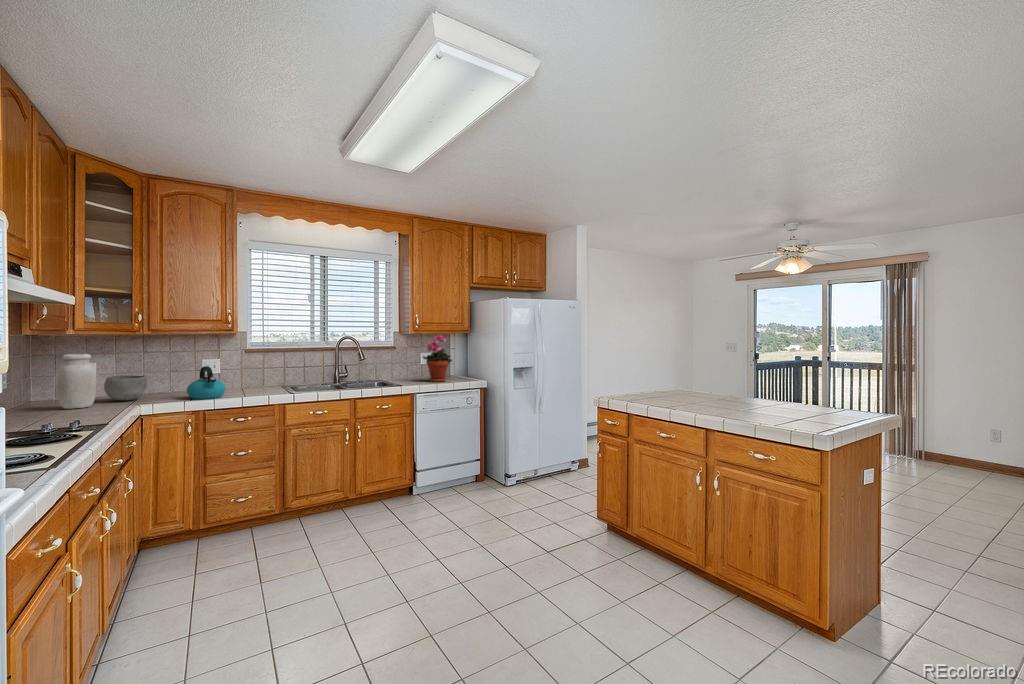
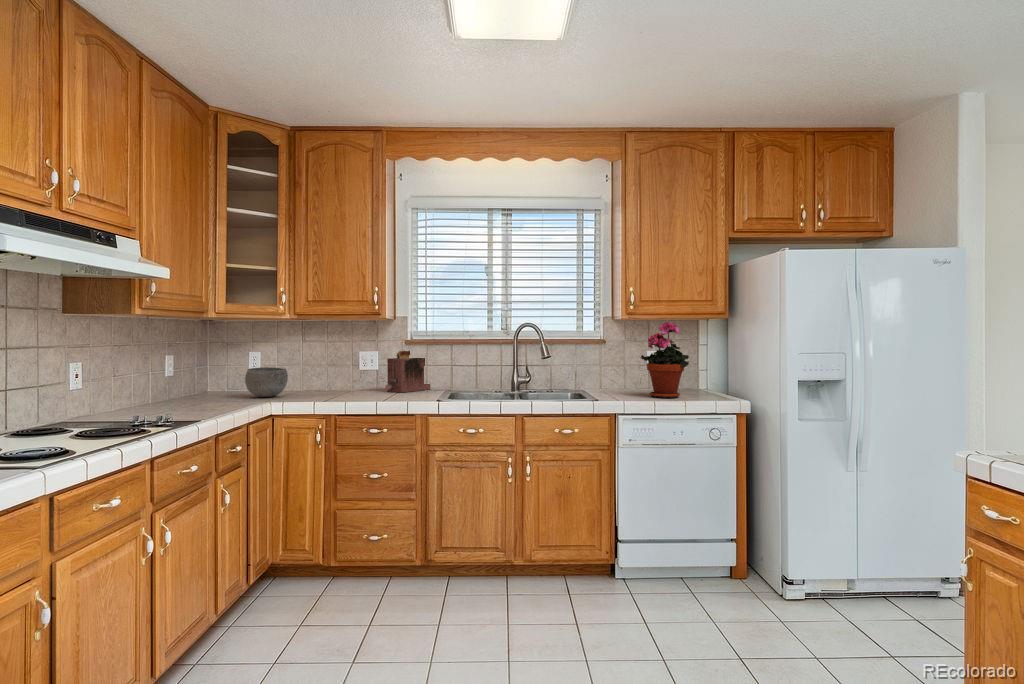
jar: present [57,354,96,409] -> none [191,340,228,402]
toaster: none [231,357,264,390] -> present [385,351,430,392]
kettle: present [187,366,226,399] -> none [319,359,362,401]

